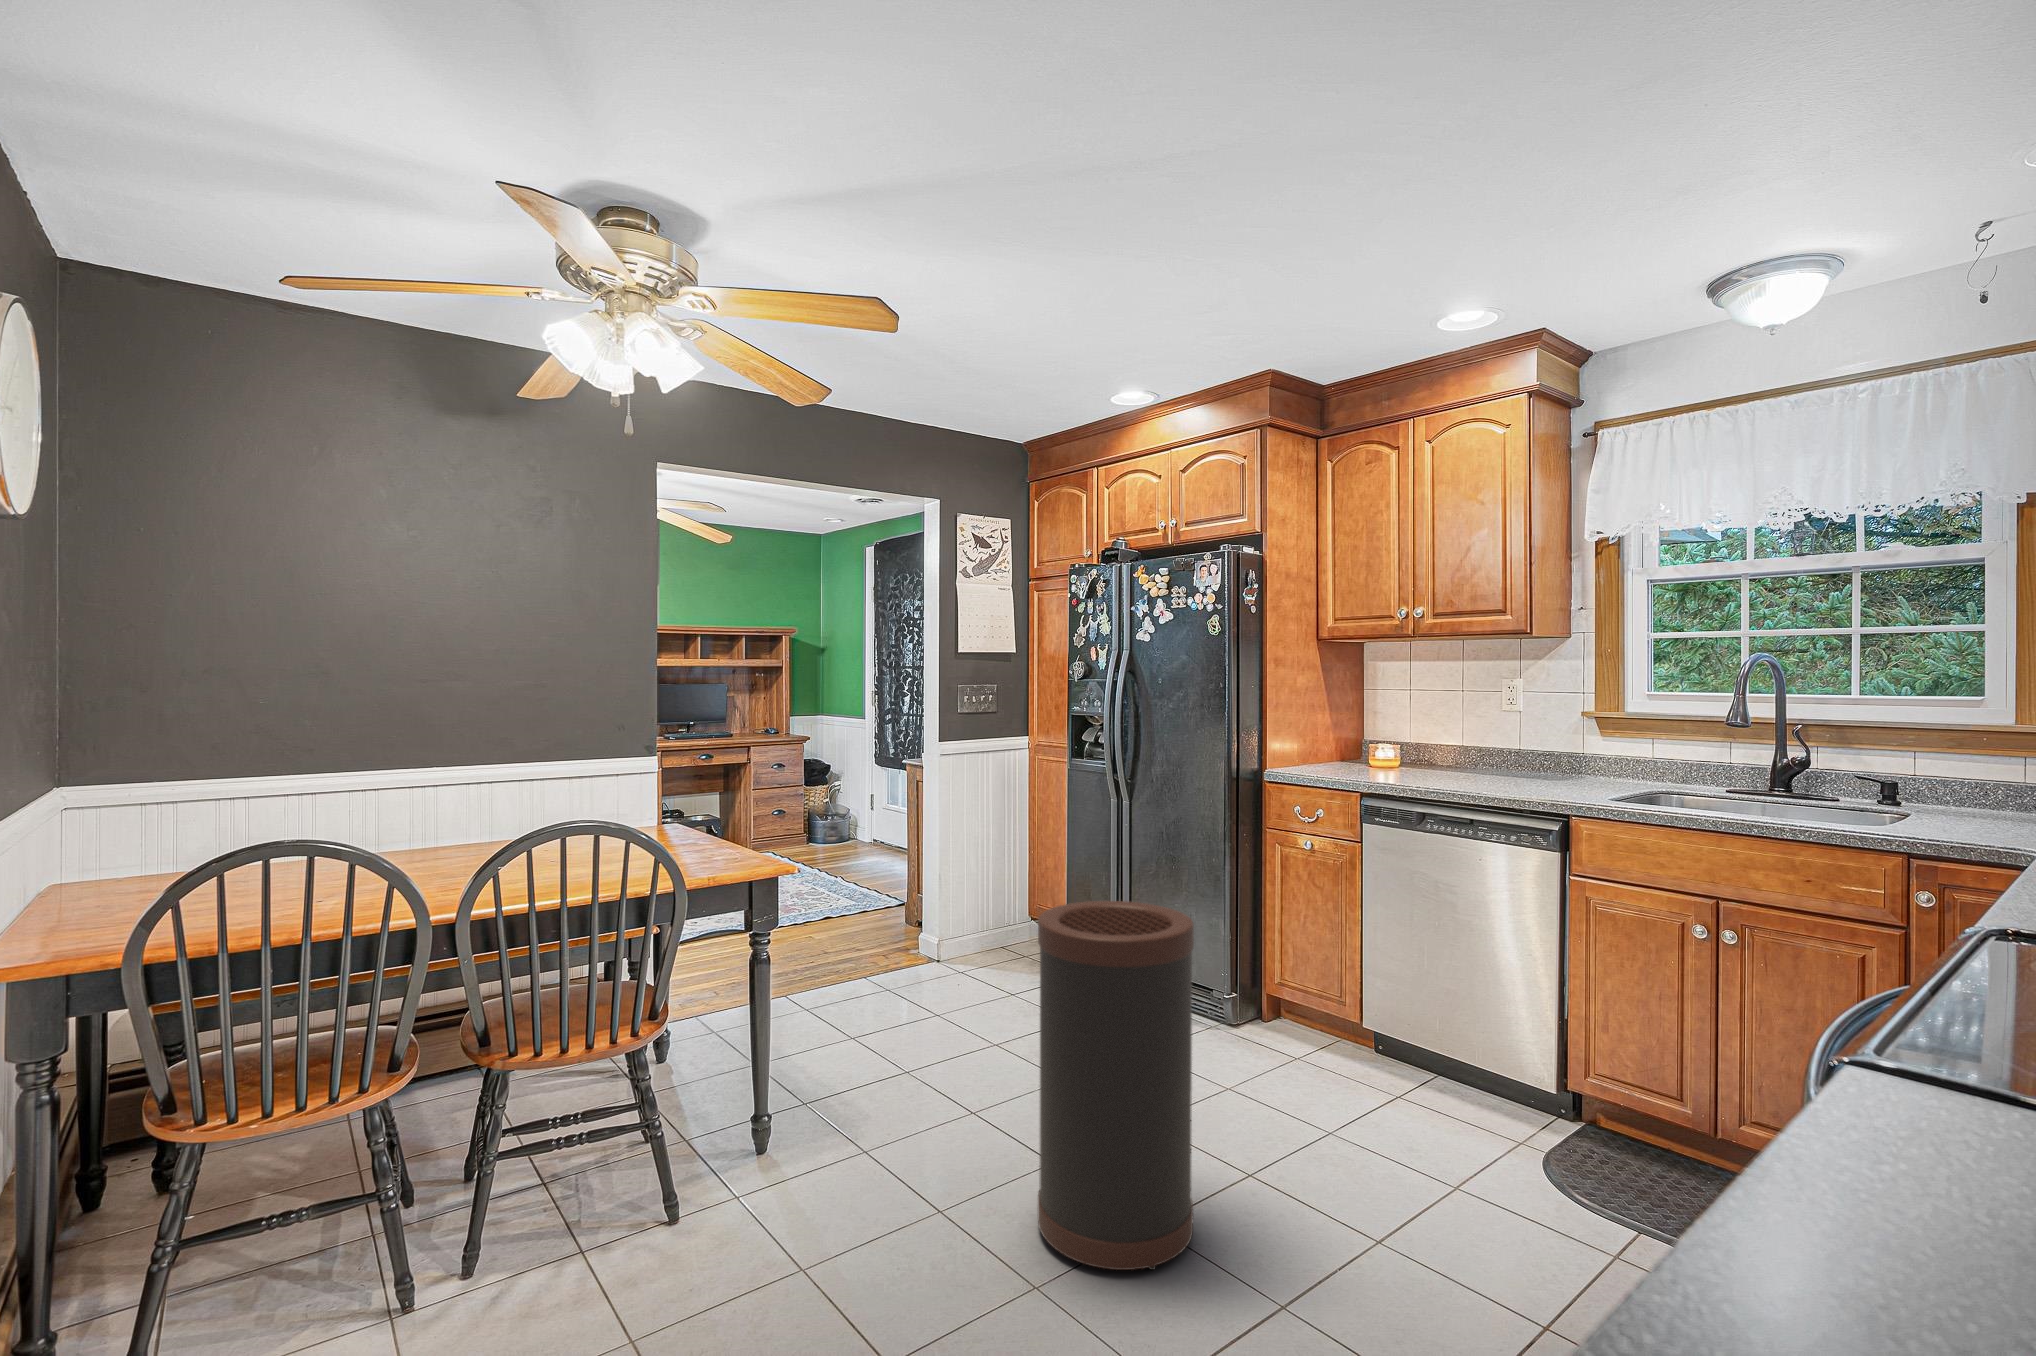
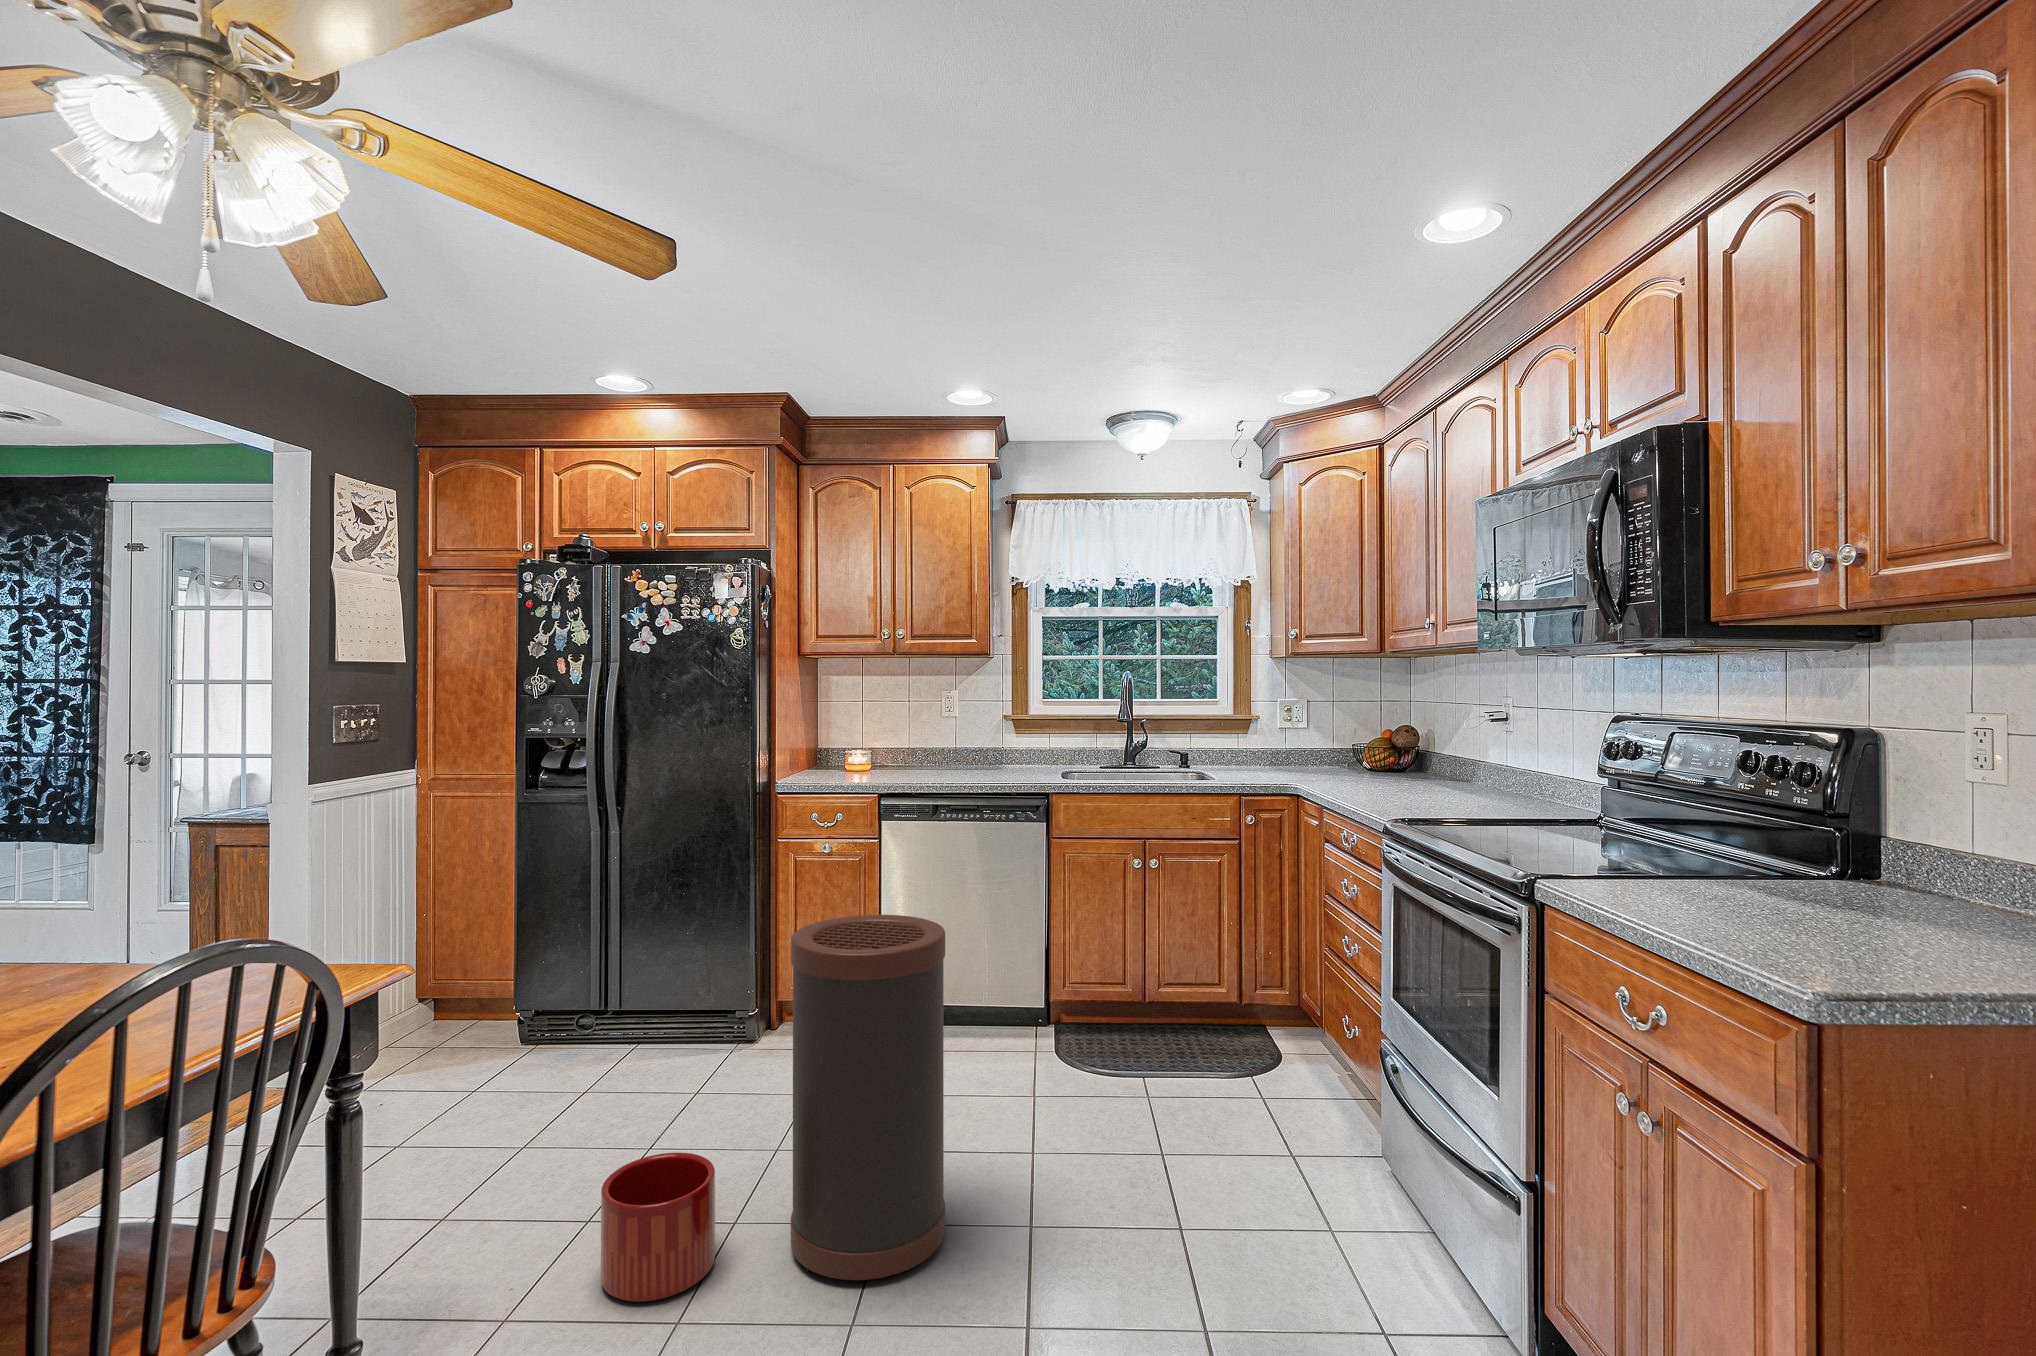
planter: none [913,1071,1004,1190] -> present [601,1153,715,1302]

